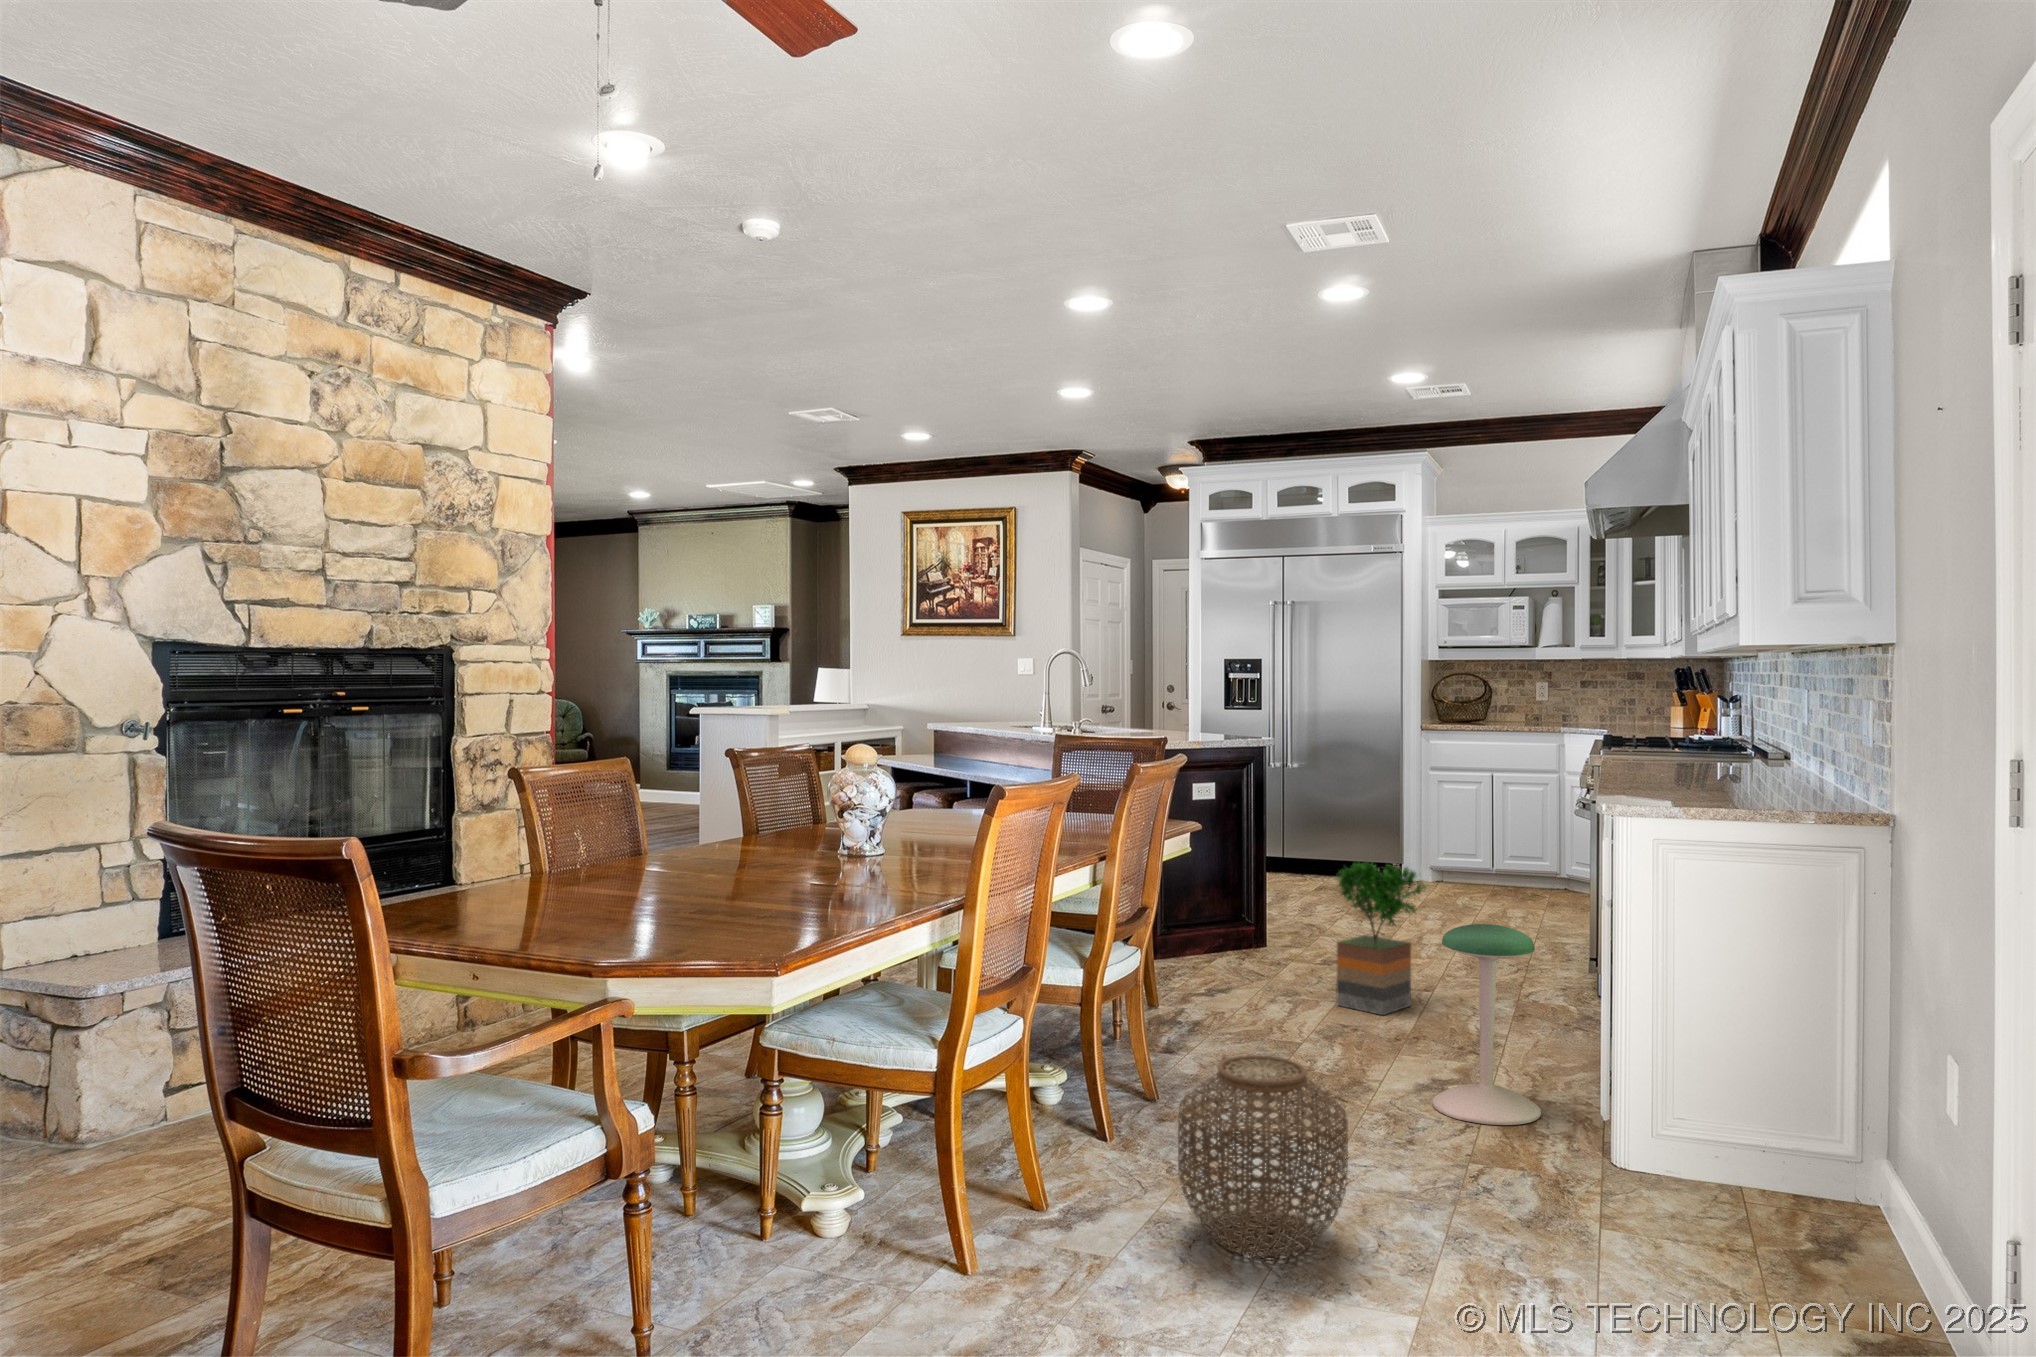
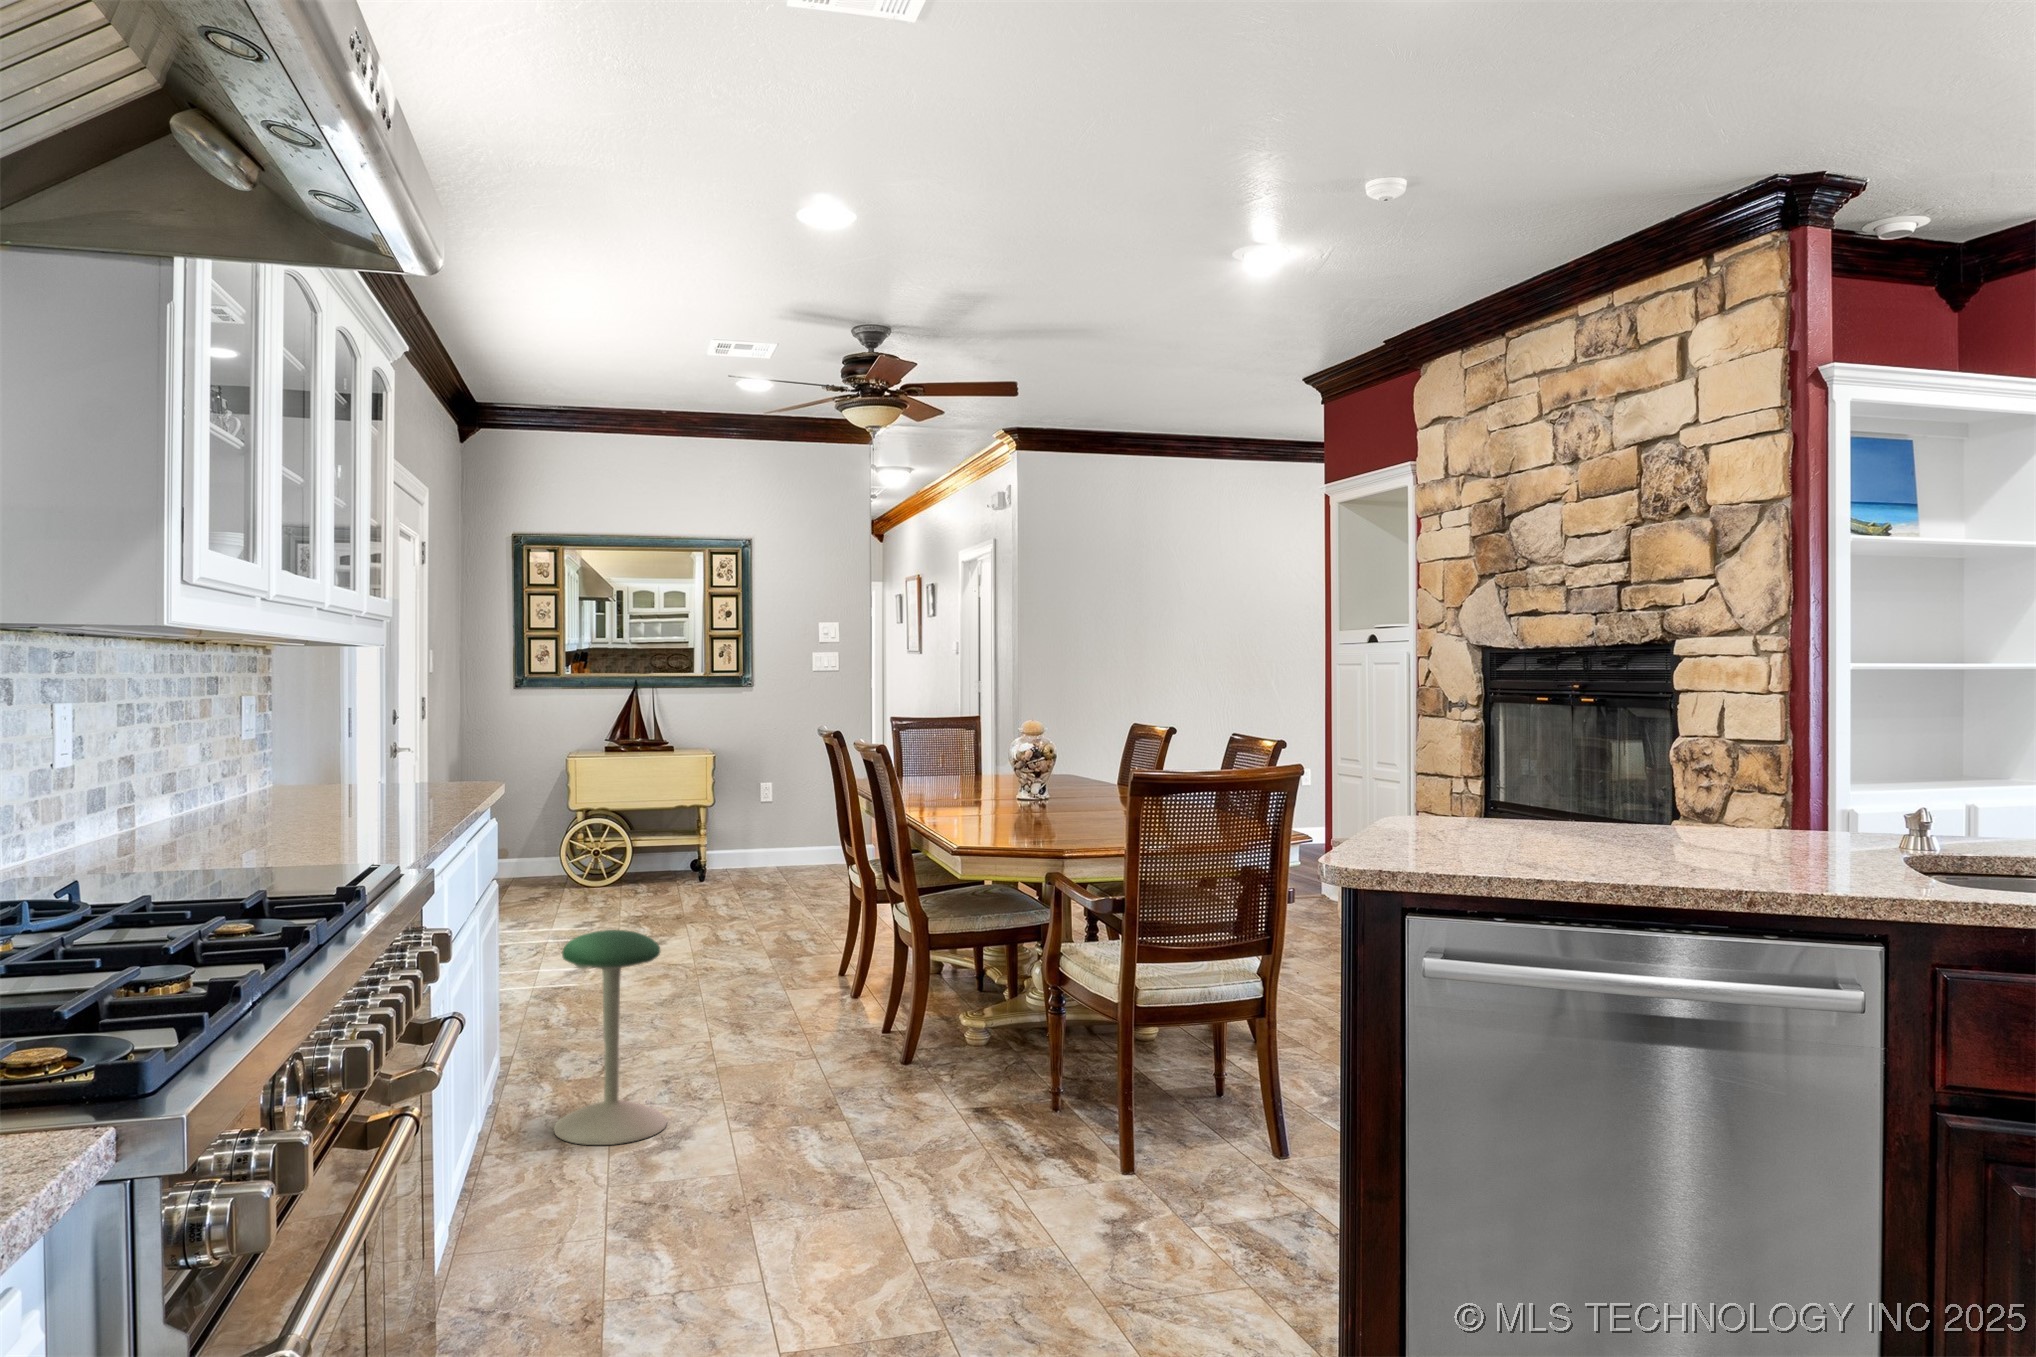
potted tree: present [1337,862,1426,1015] -> none [757,1009,935,1299]
woven basket: present [1178,1055,1348,1258] -> none [671,899,779,1020]

